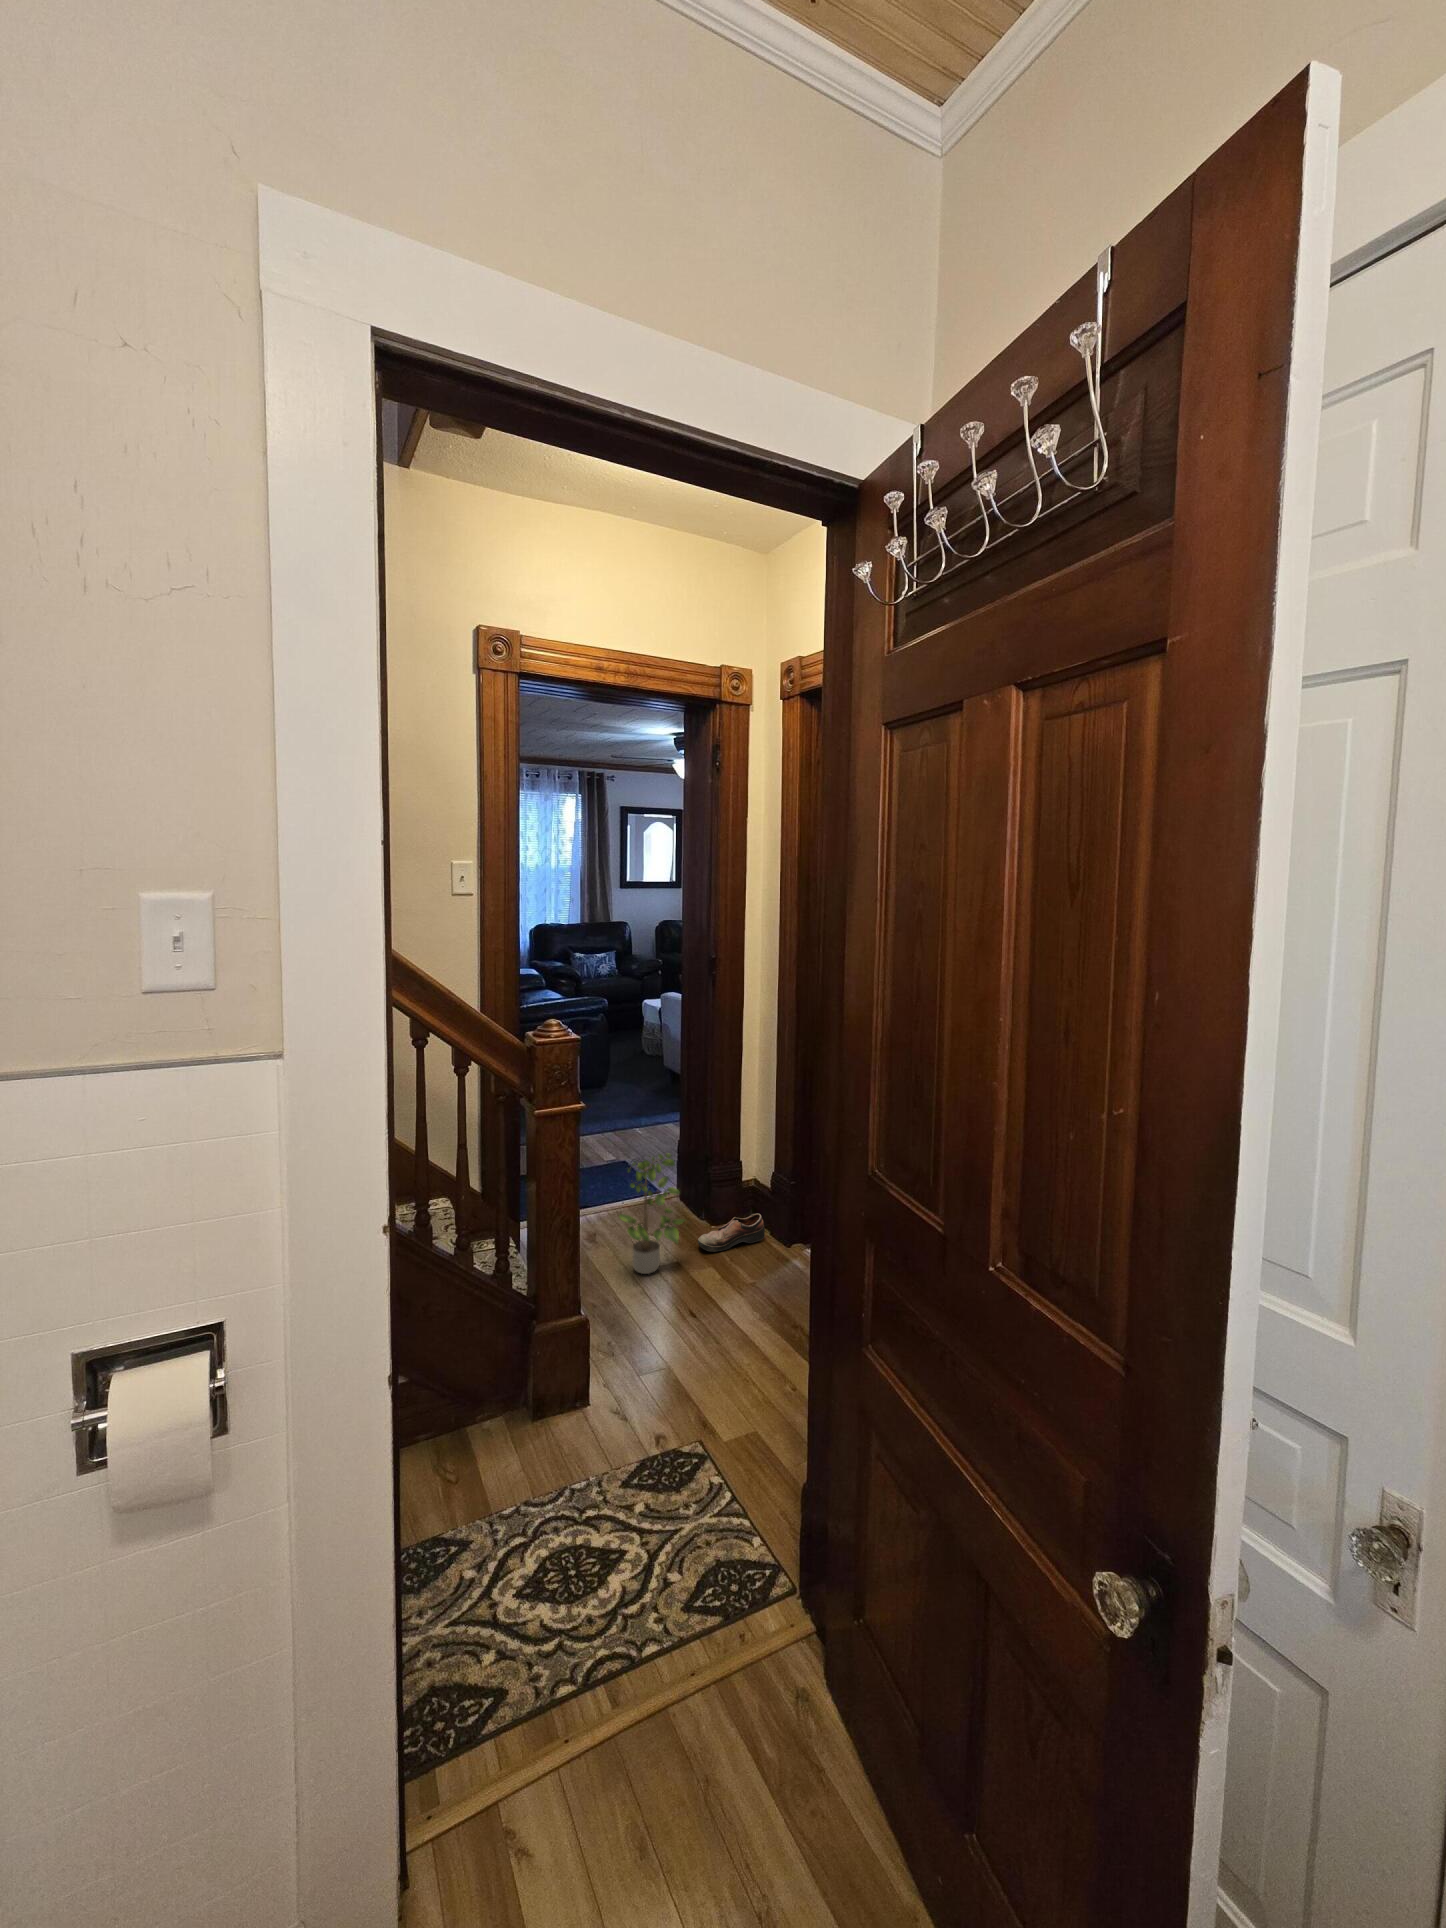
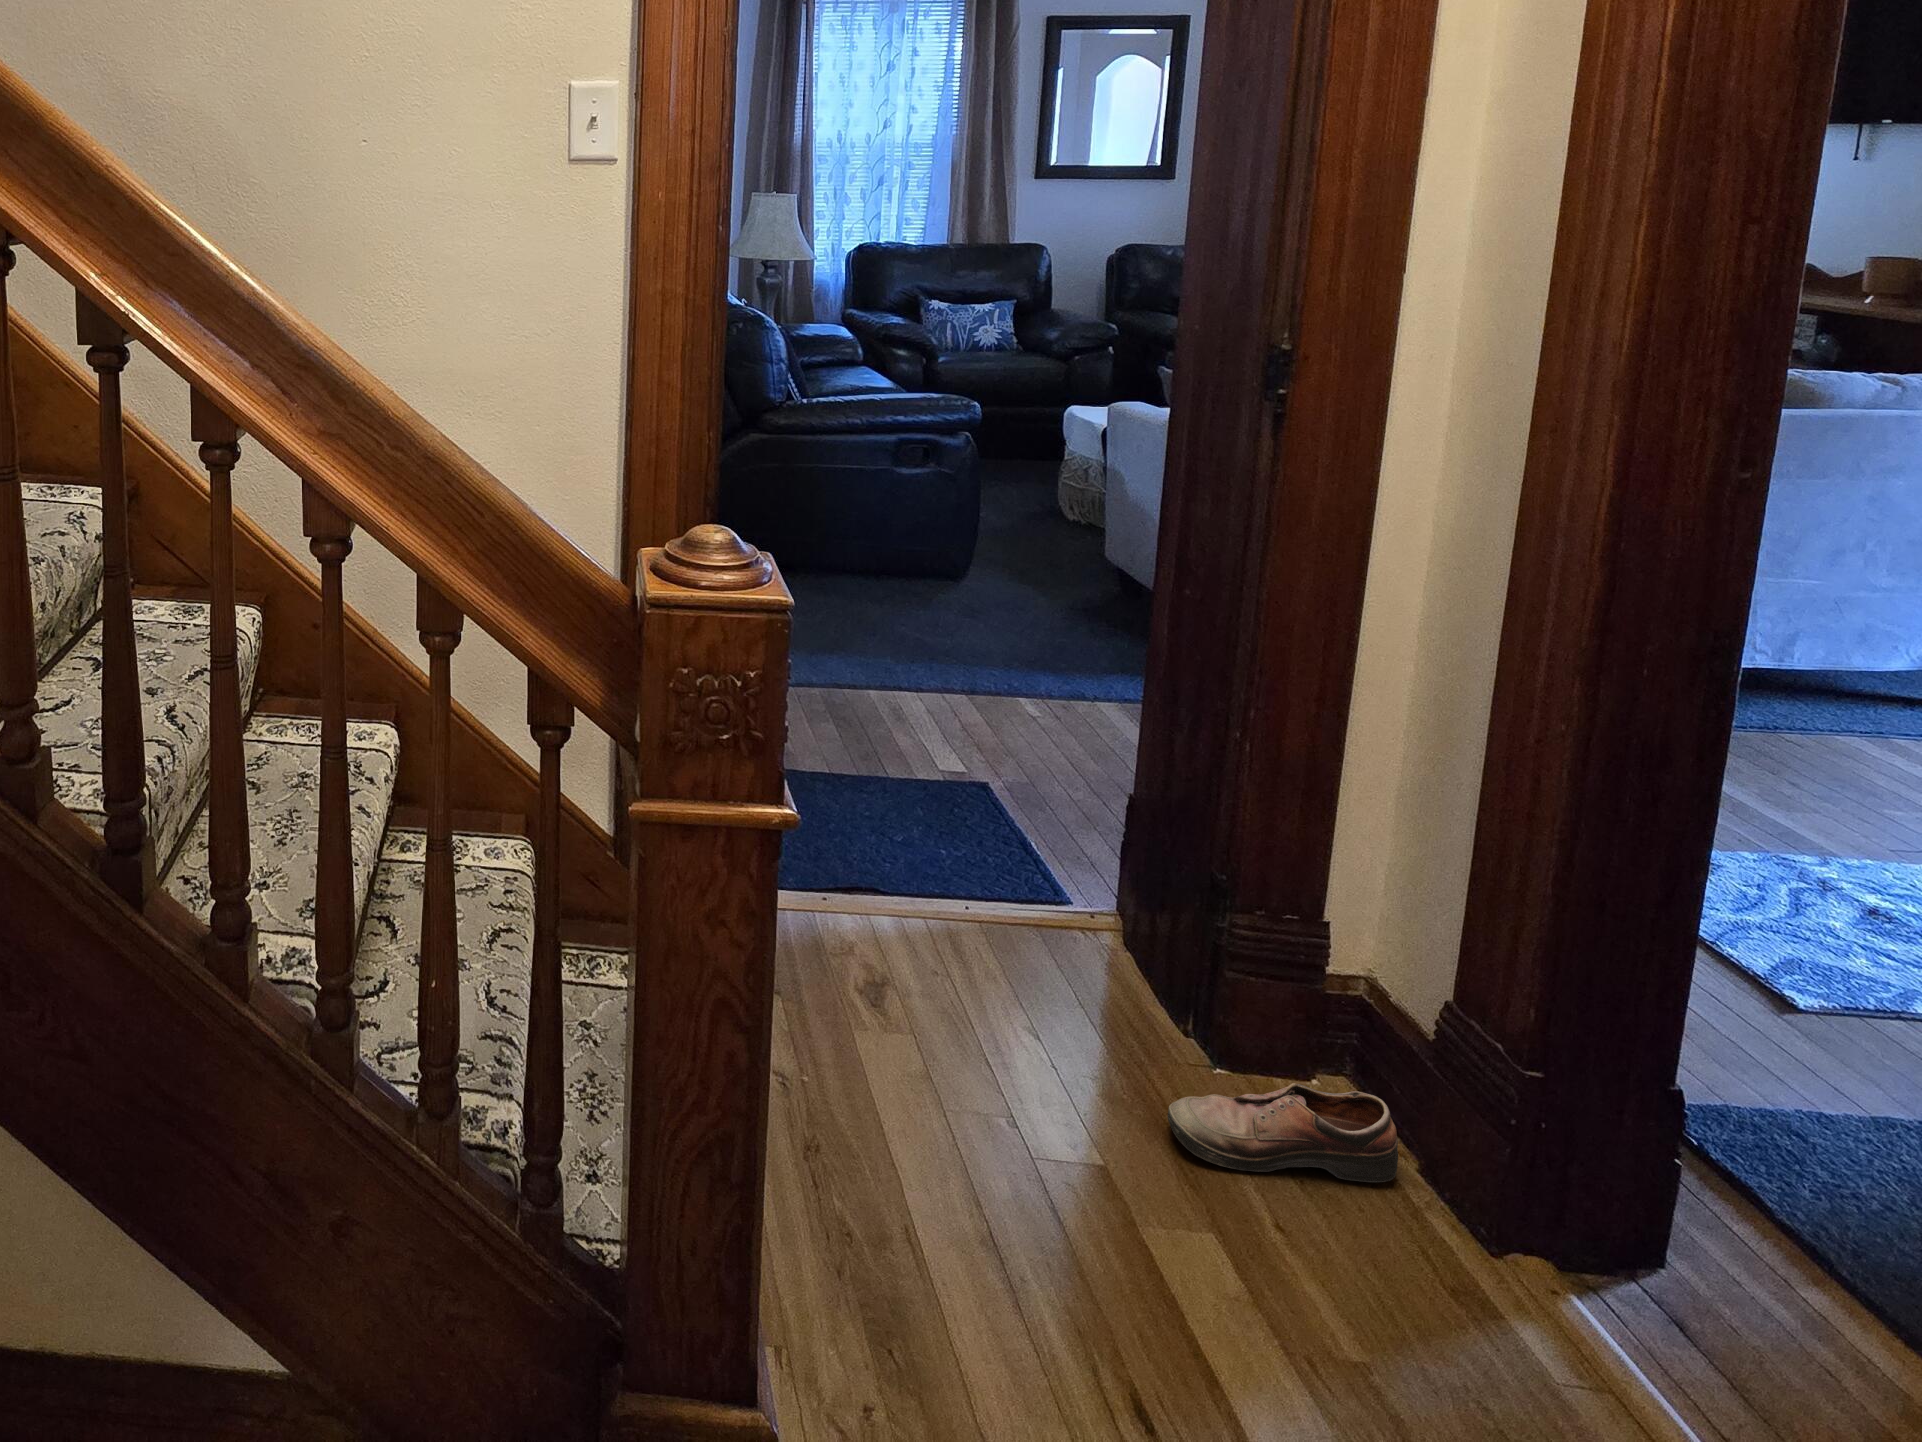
potted plant: present [619,1154,685,1274] -> none [938,856,1143,1167]

